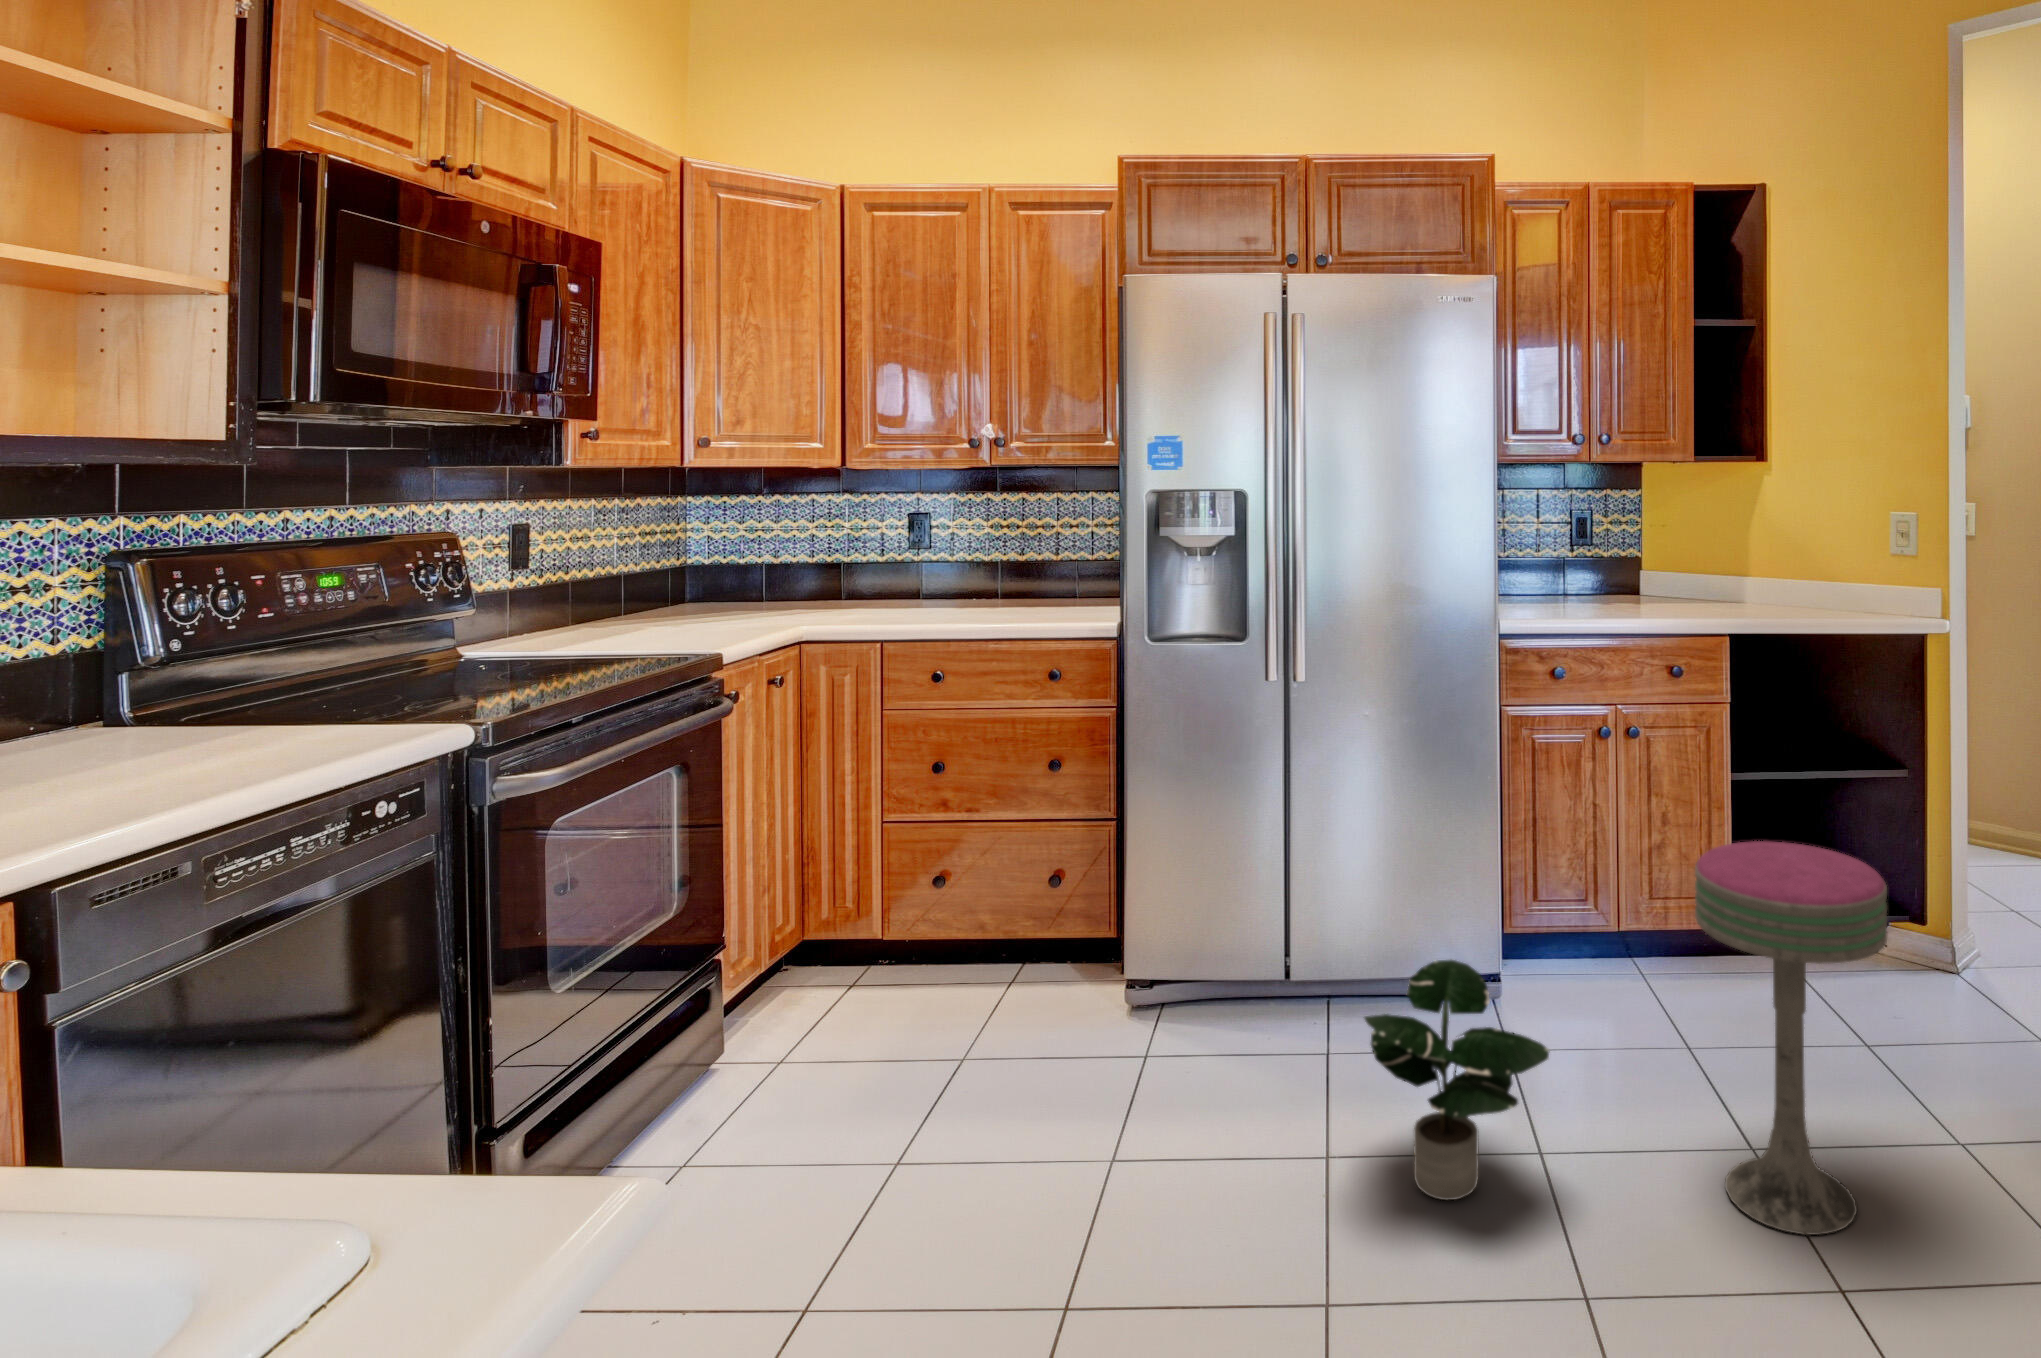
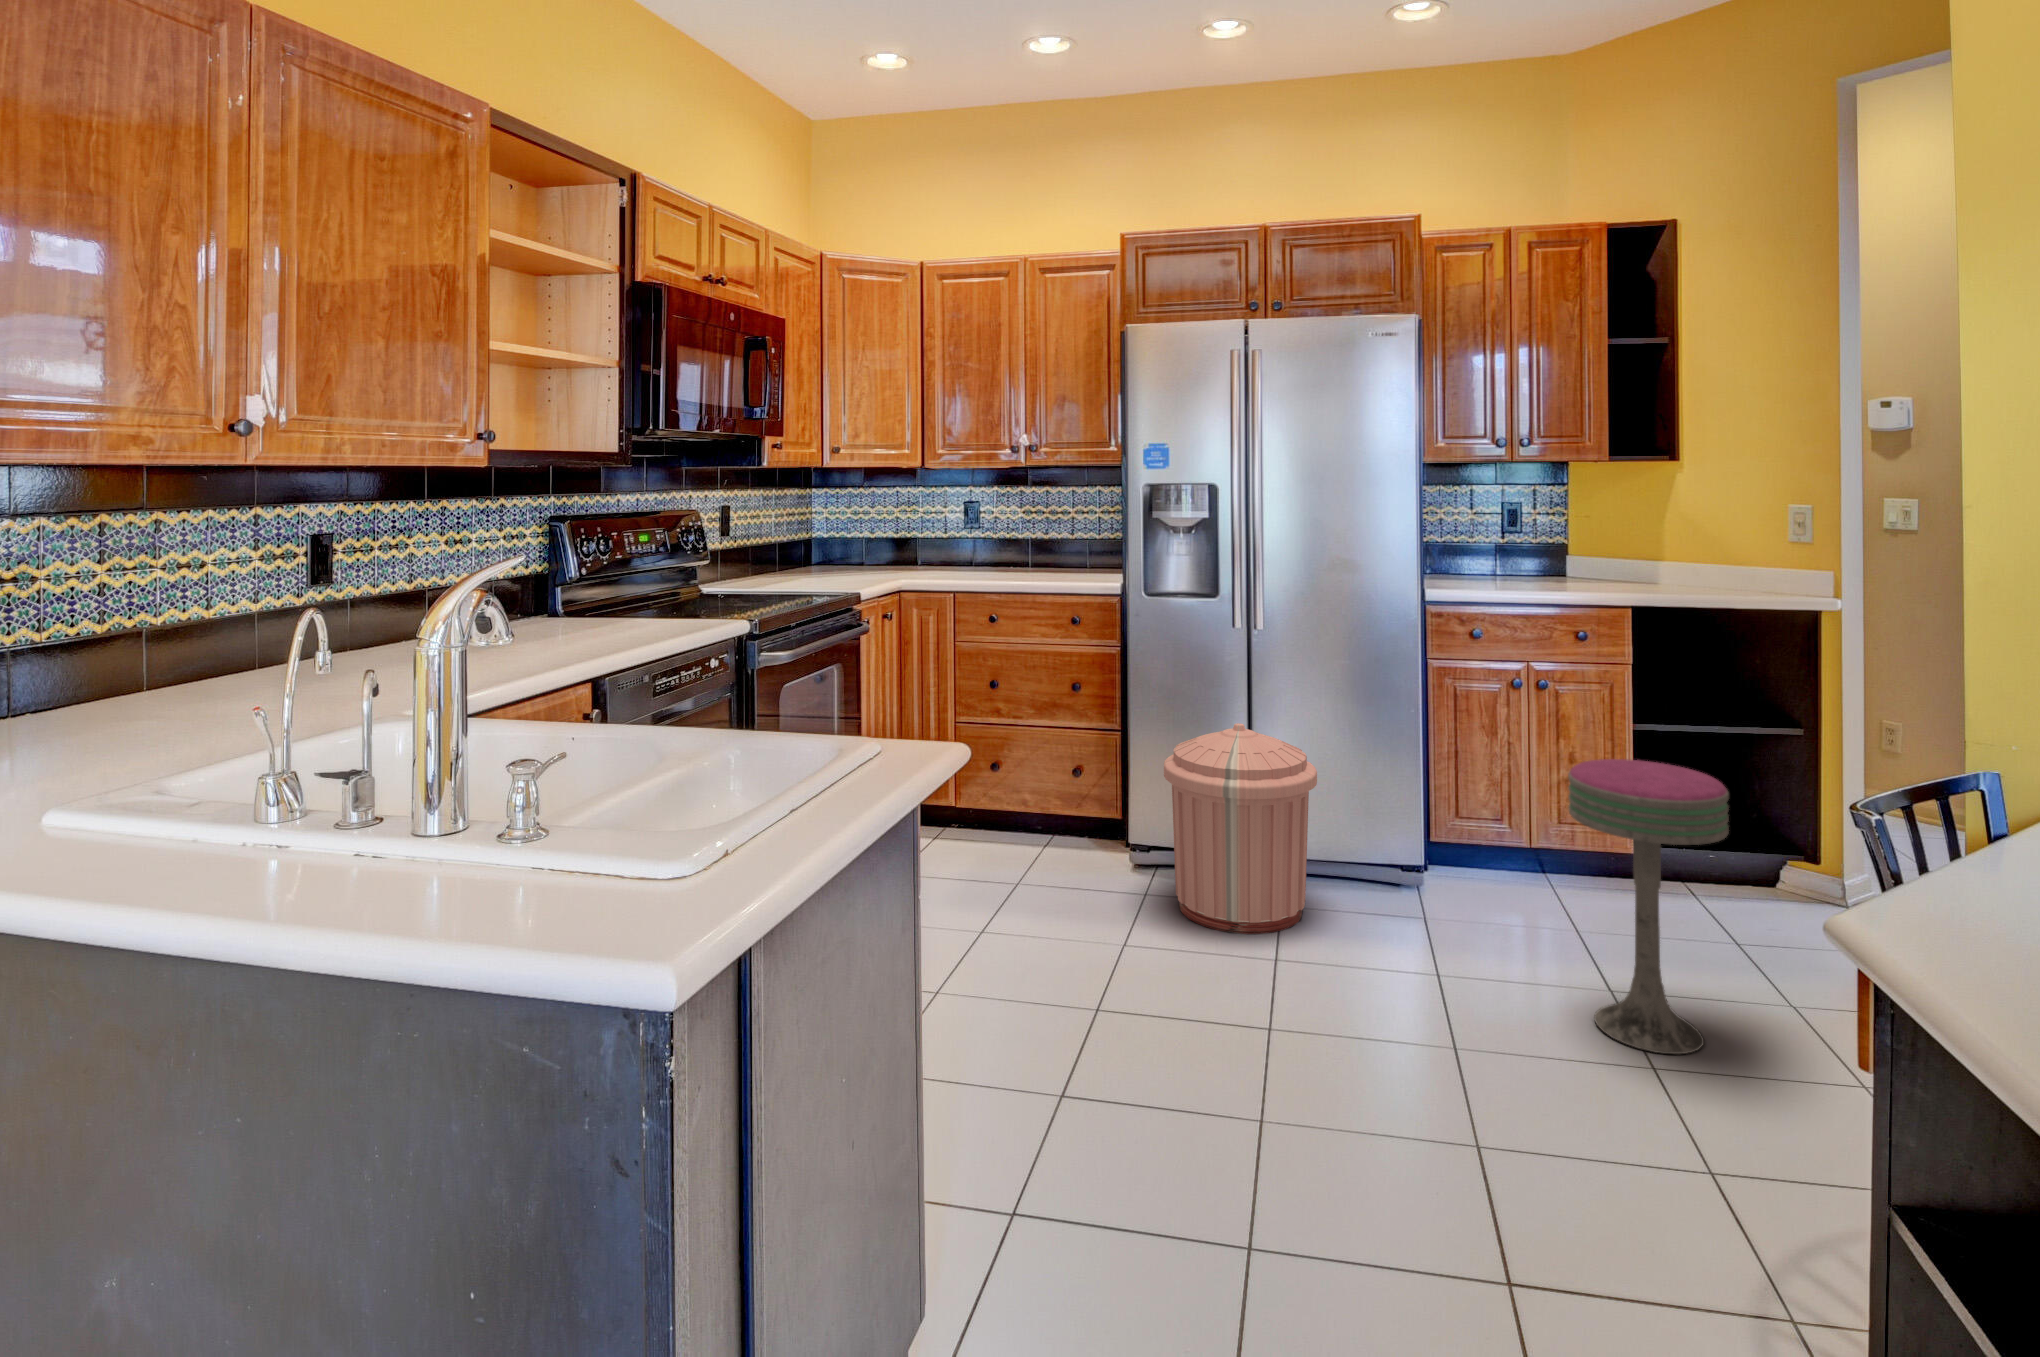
trash can: none [1169,812,1372,1104] -> present [1164,723,1317,934]
potted plant: present [1365,960,1550,1200] -> none [1307,834,1450,1001]

